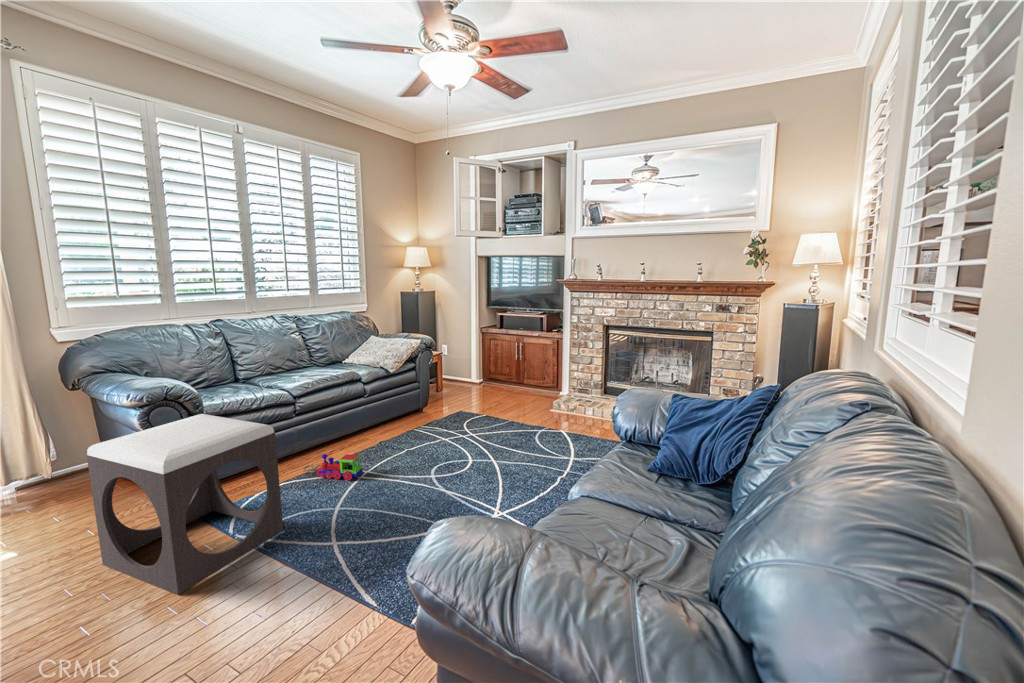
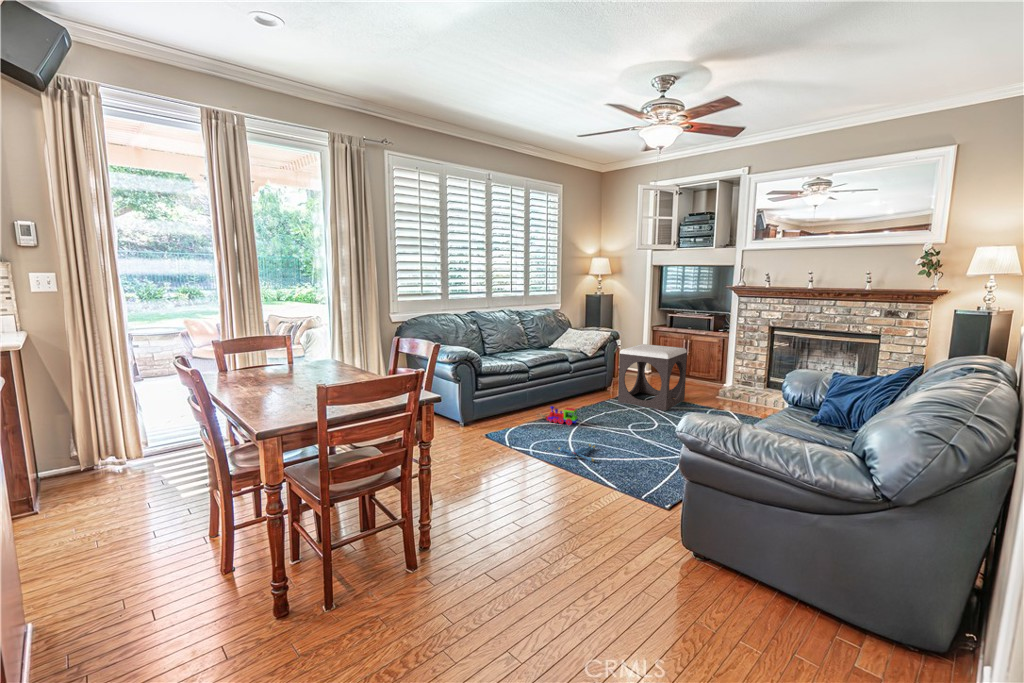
footstool: present [87,414,283,595] -> present [618,344,687,411]
plush toy: none [312,517,371,553] -> present [559,444,595,462]

